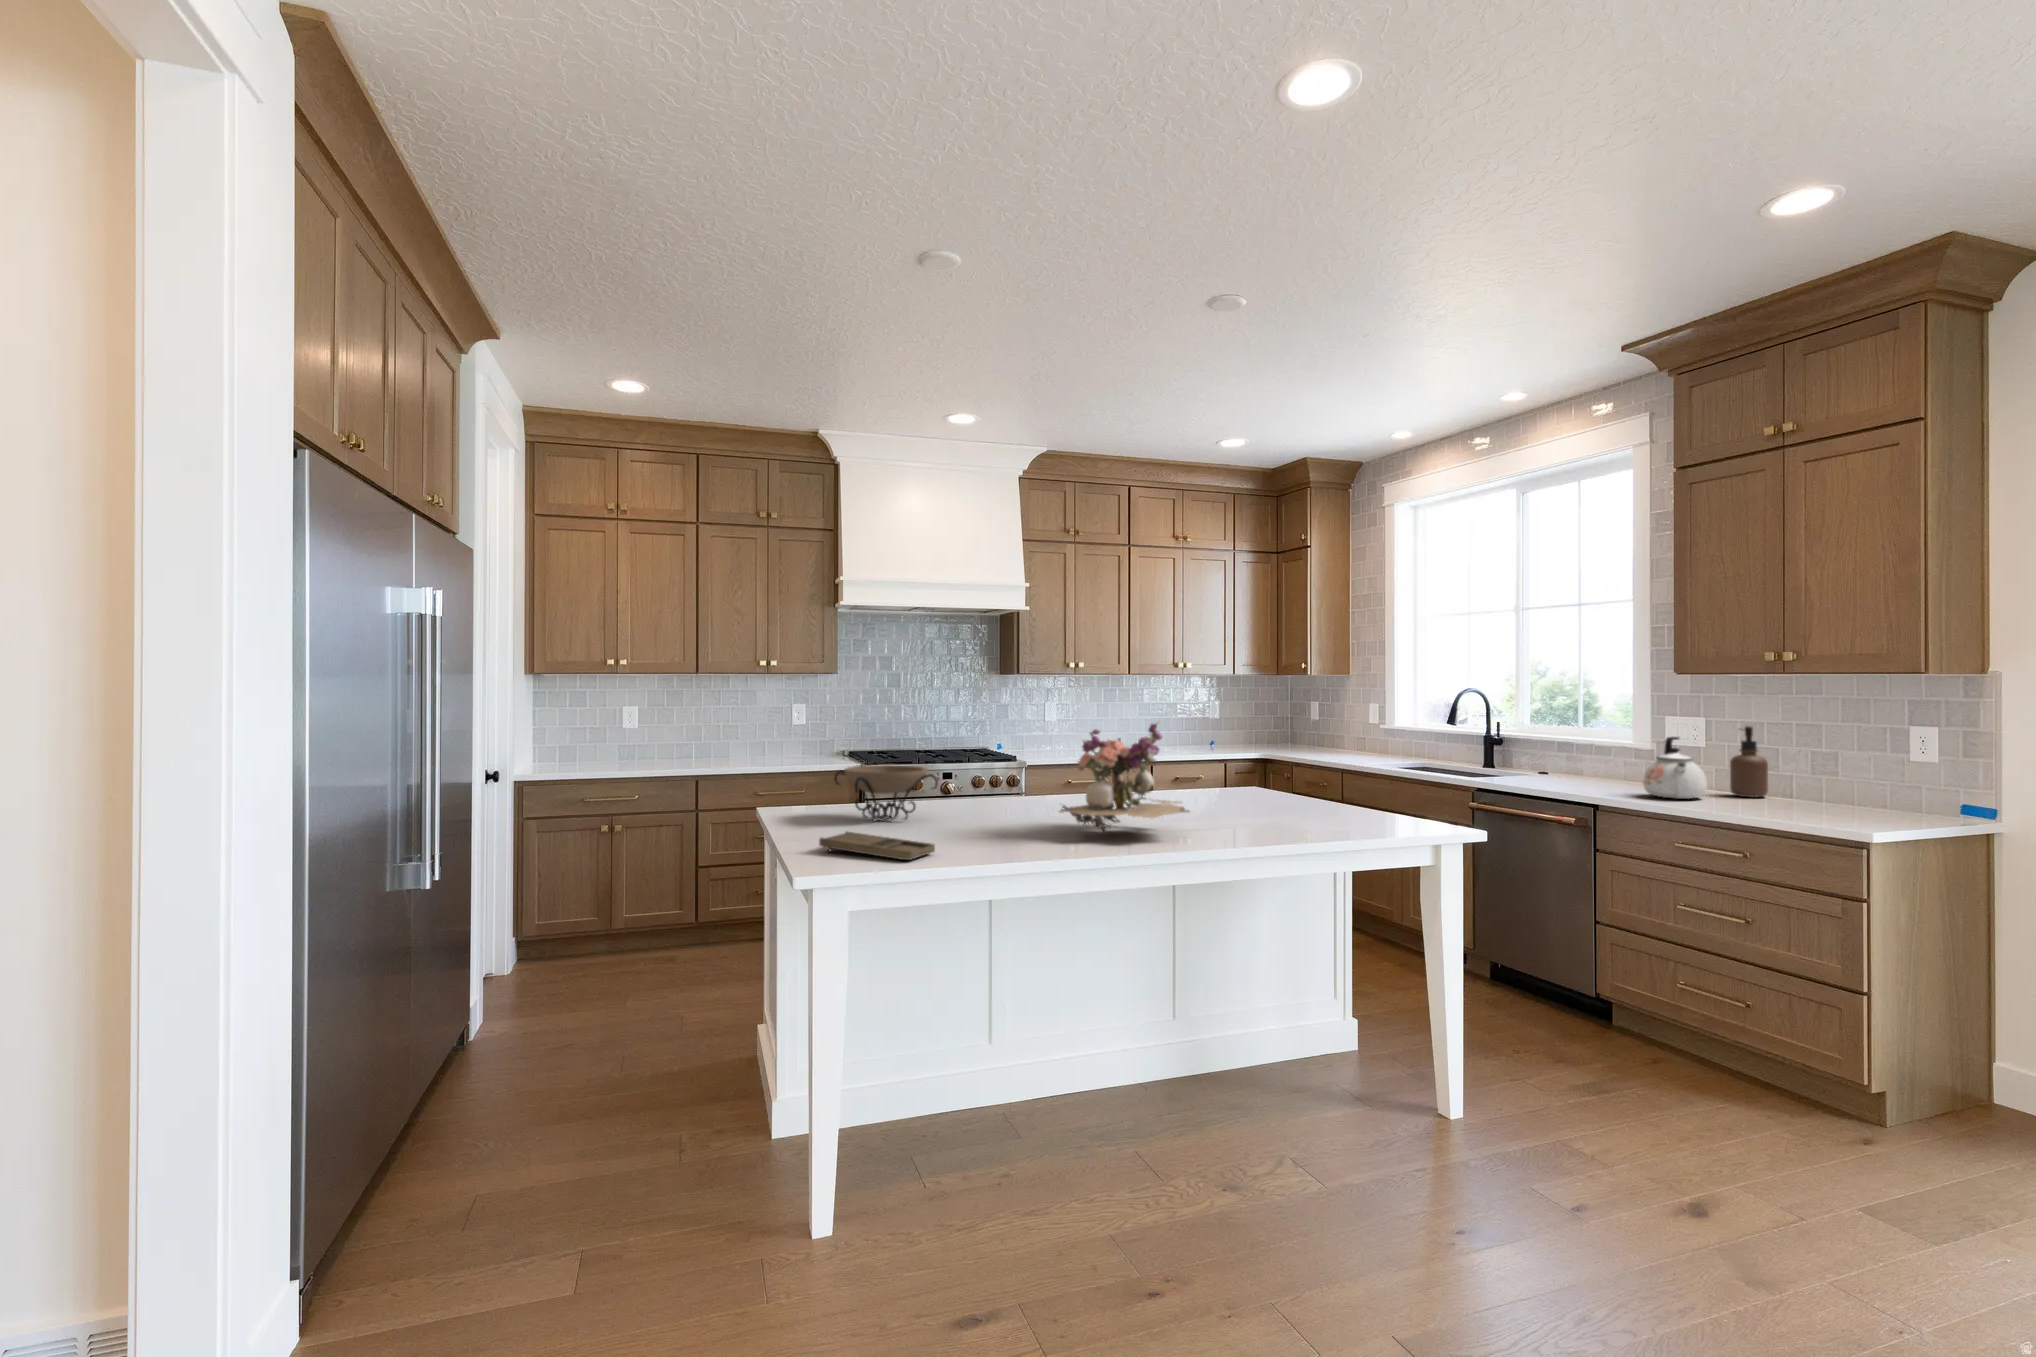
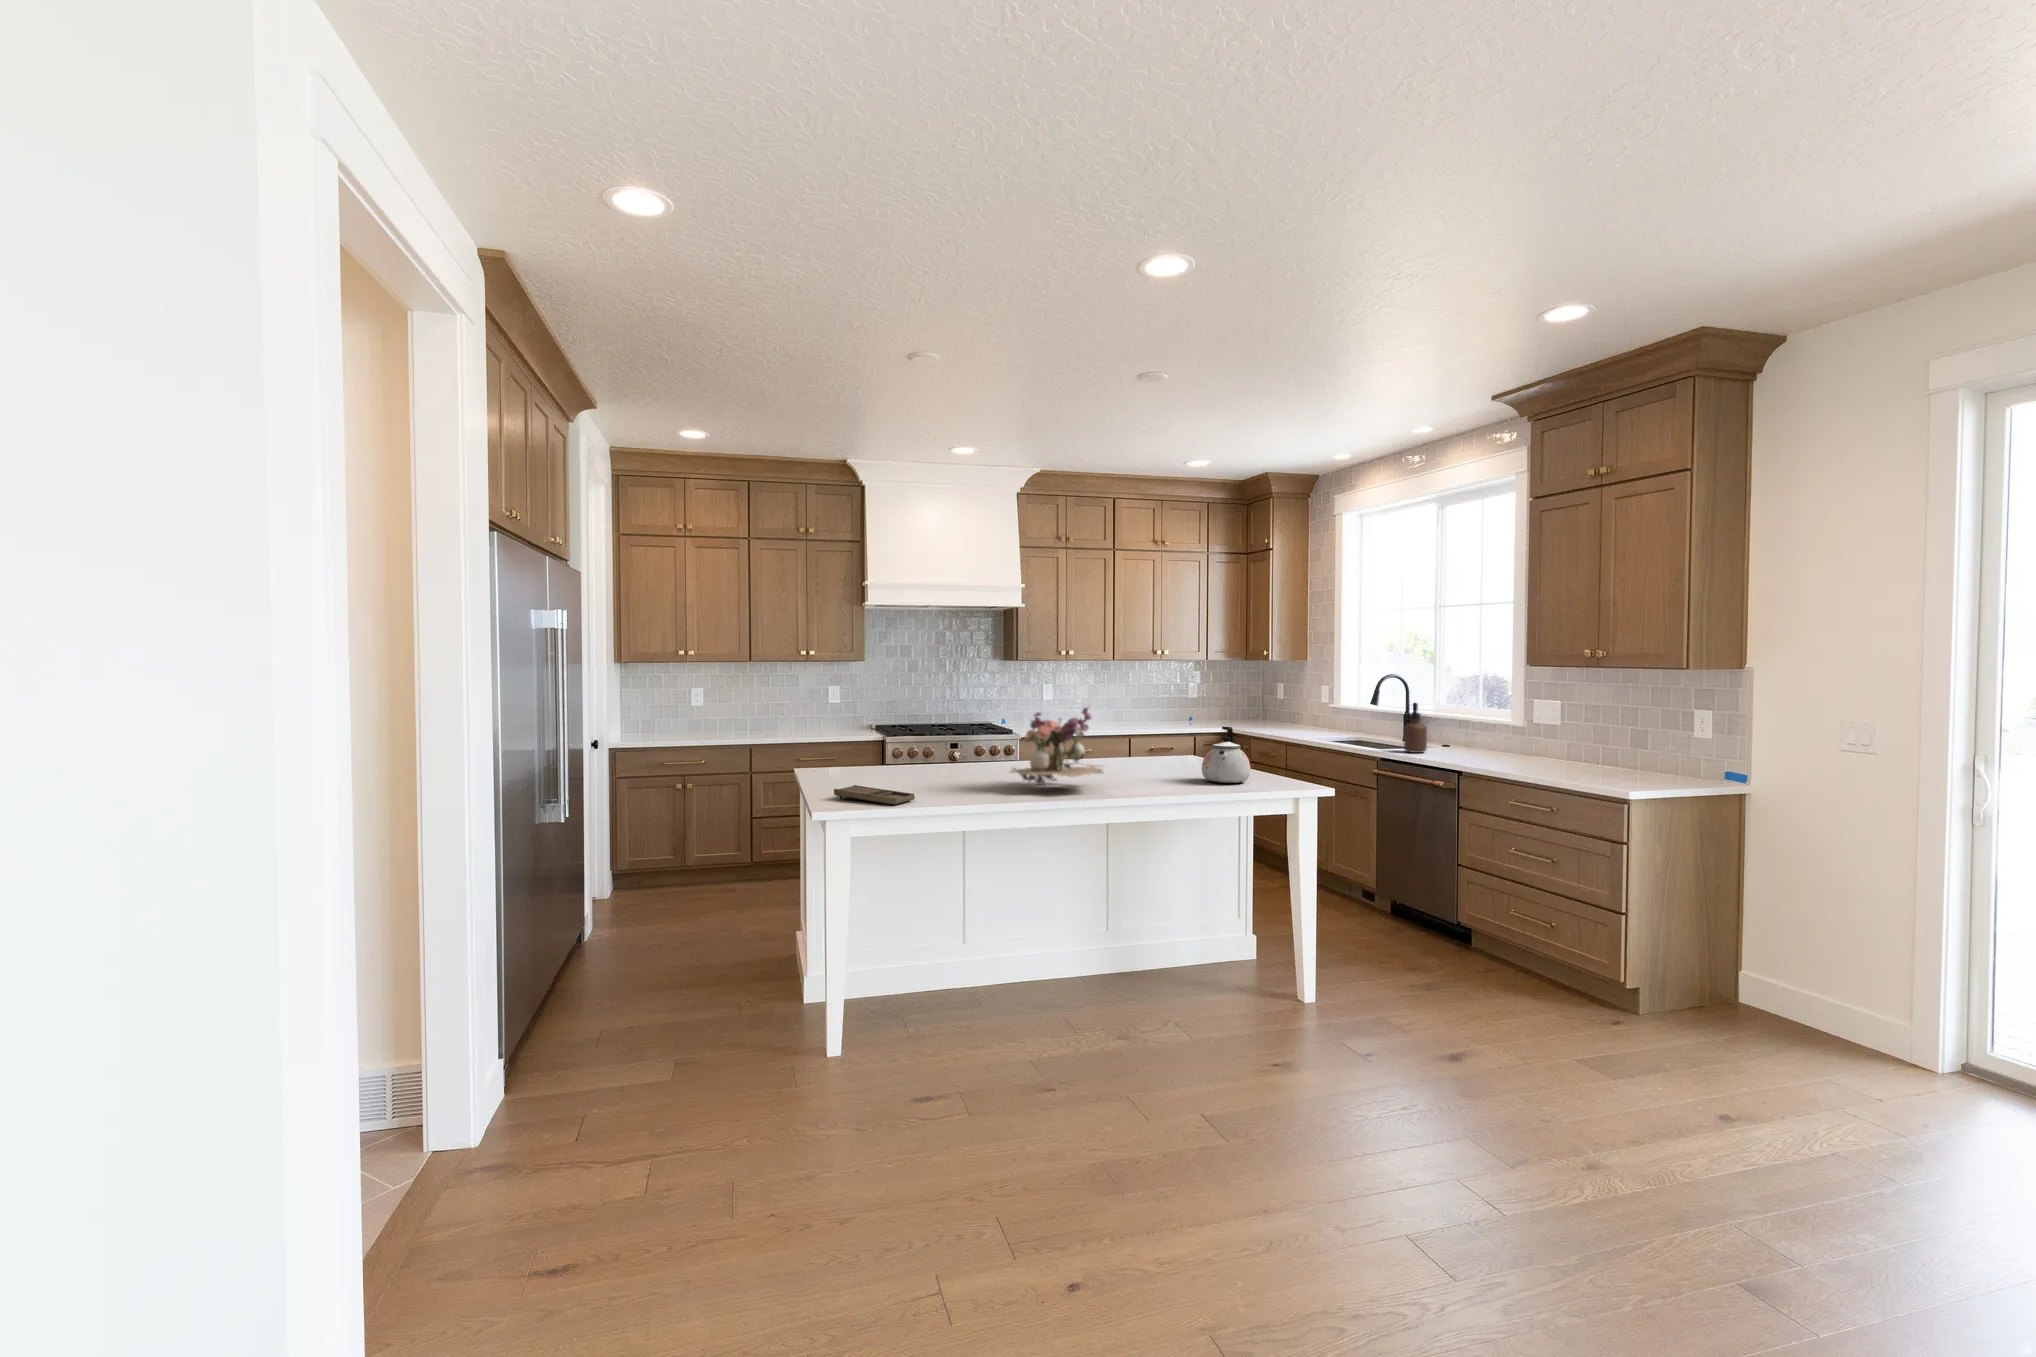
soap dispenser: present [1730,726,1768,797] -> present [1404,703,1427,753]
kettle: present [1643,737,1707,799] -> present [1202,727,1251,783]
decorative bowl: present [834,765,938,821] -> none [850,738,926,780]

